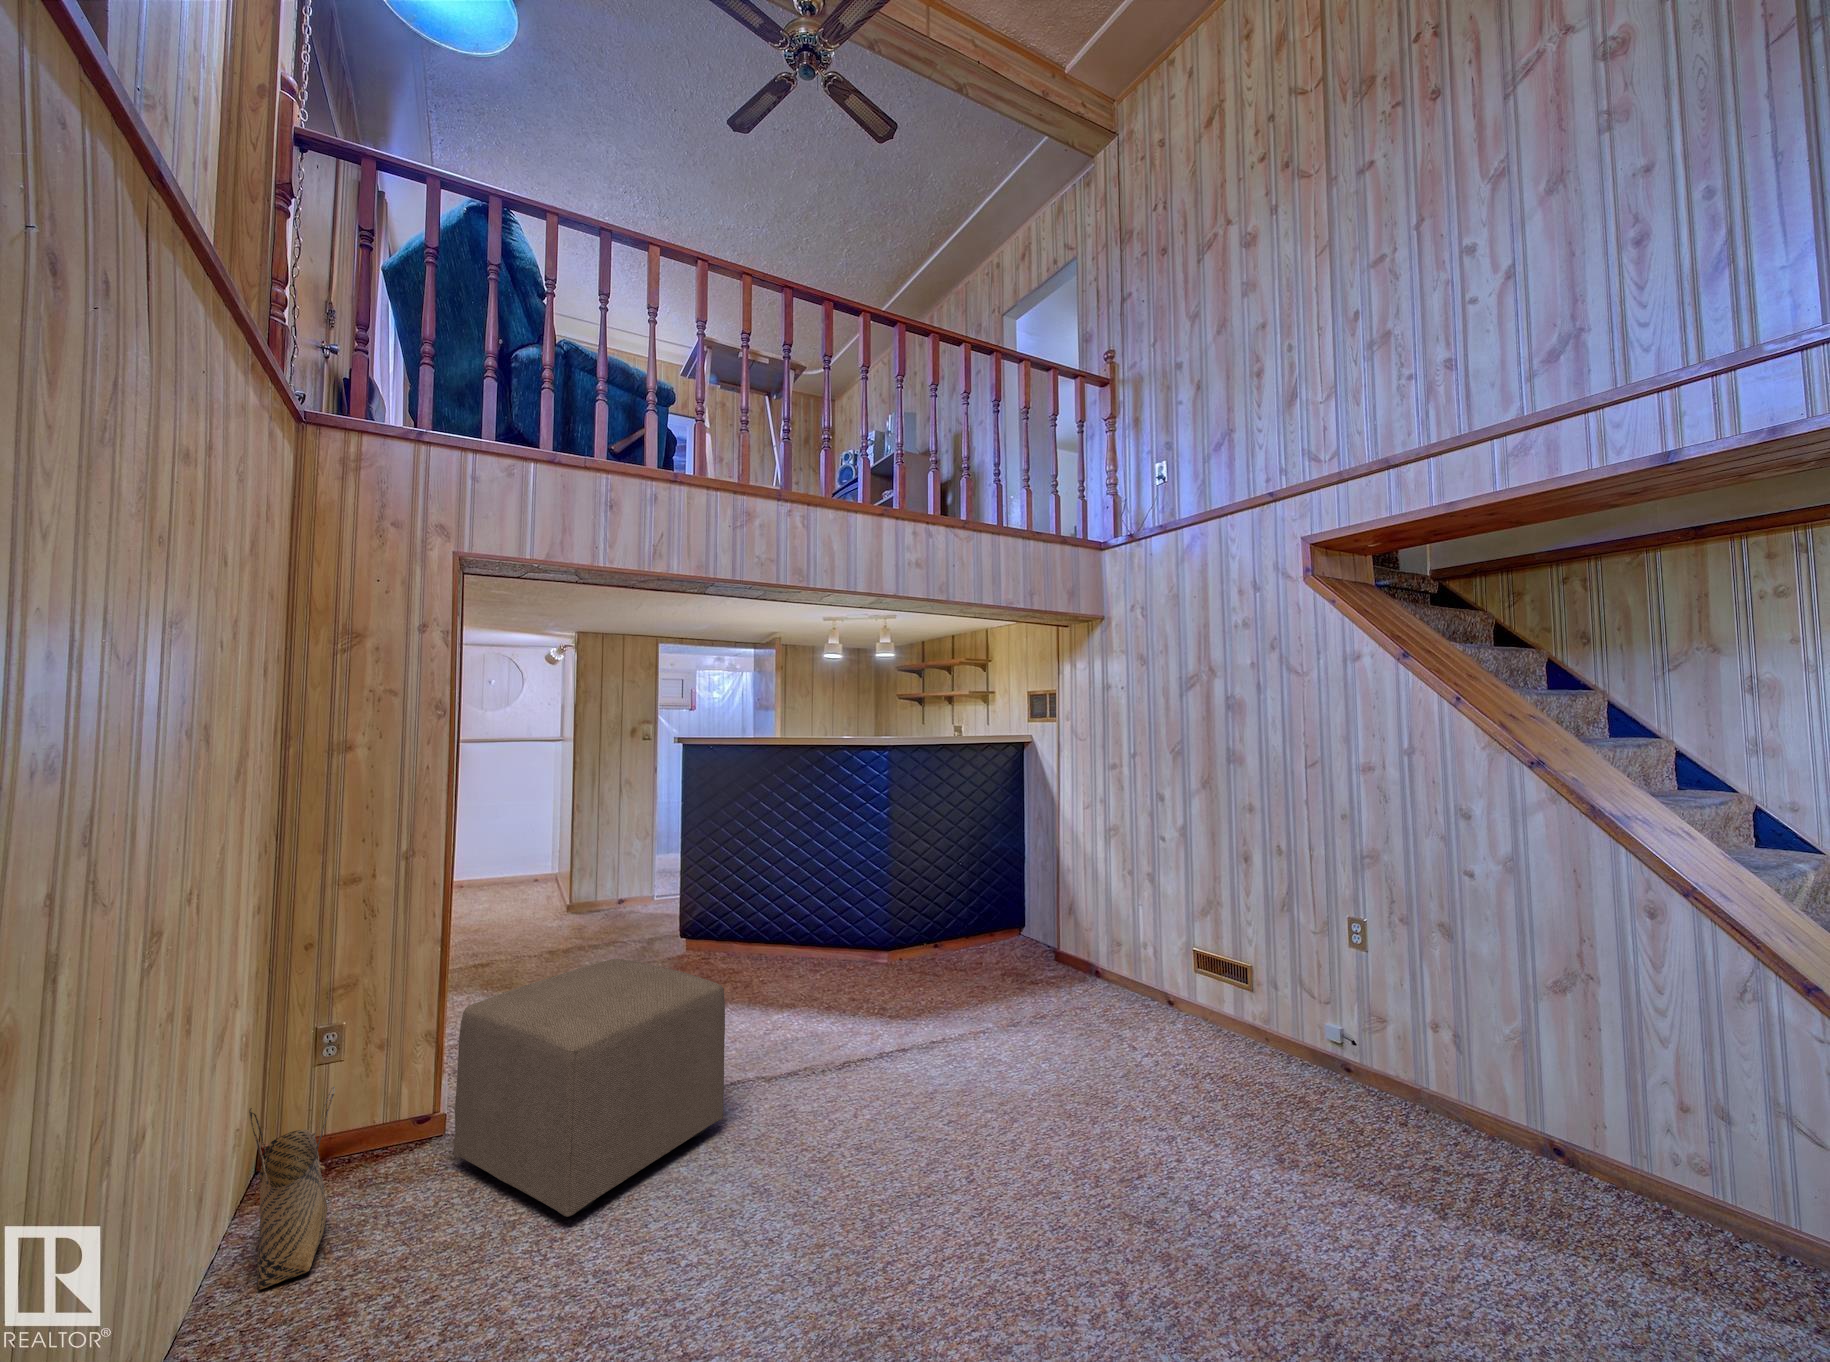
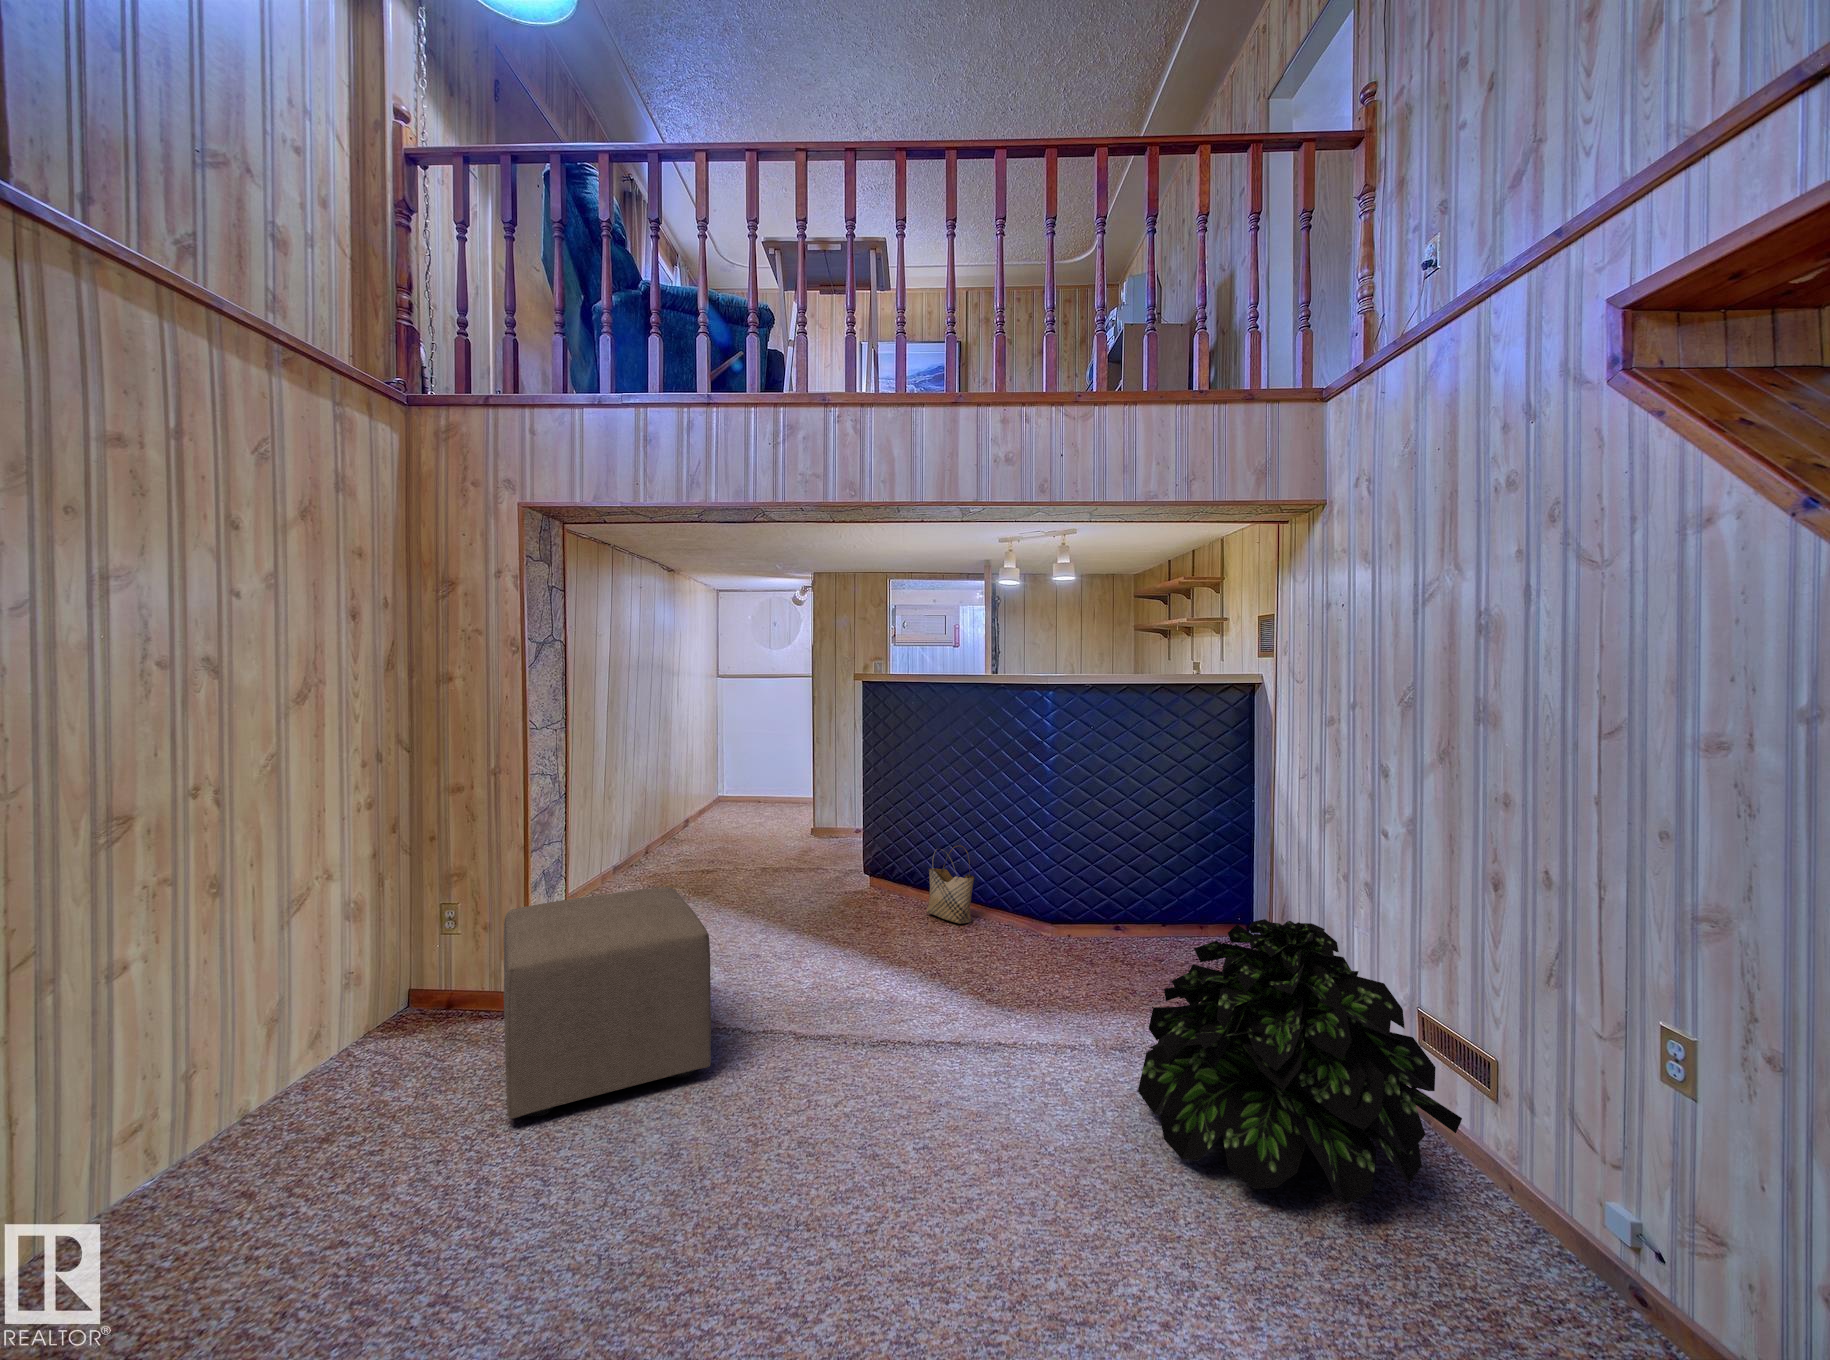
potted plant: none [1052,899,1245,1077] -> present [1138,919,1462,1205]
woven basket: present [249,1087,335,1289] -> present [927,845,975,924]

